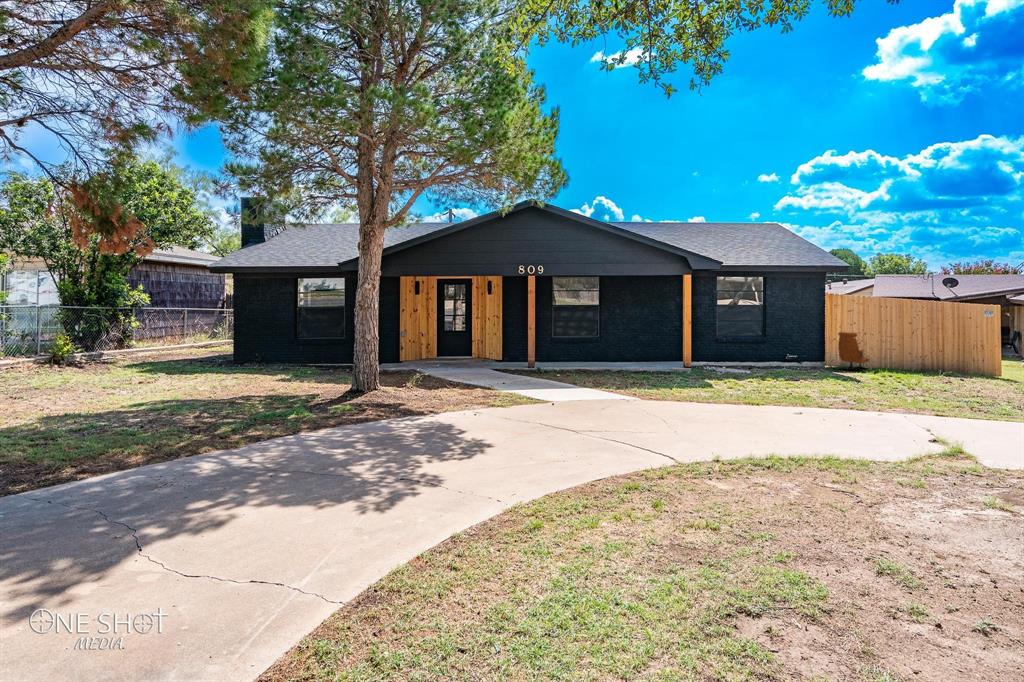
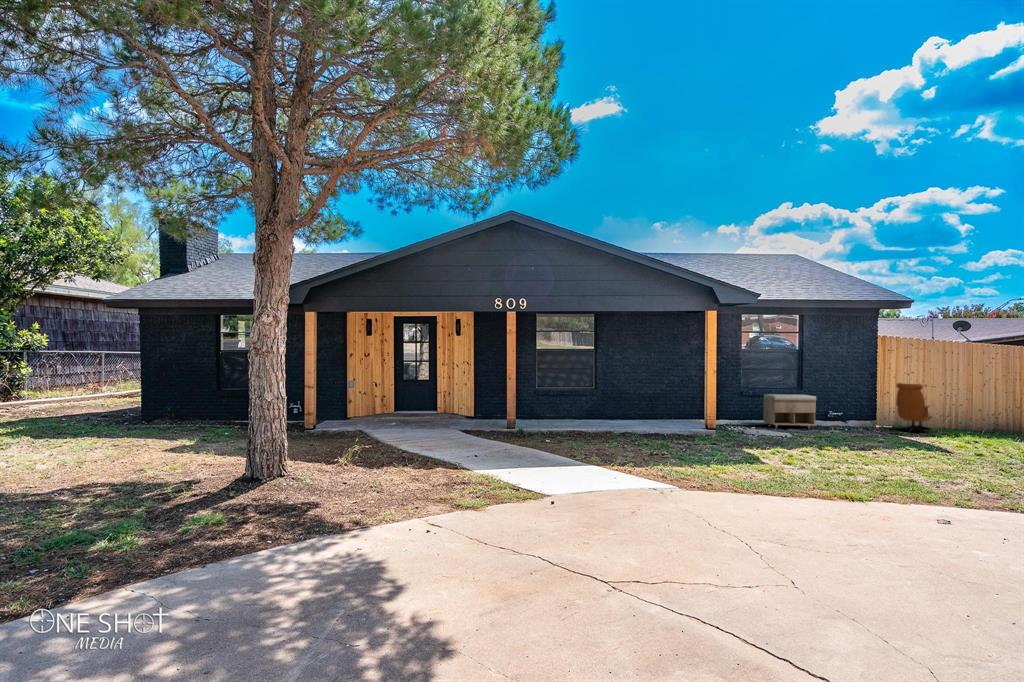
storage bench: none [734,341,775,368] -> present [764,394,816,428]

